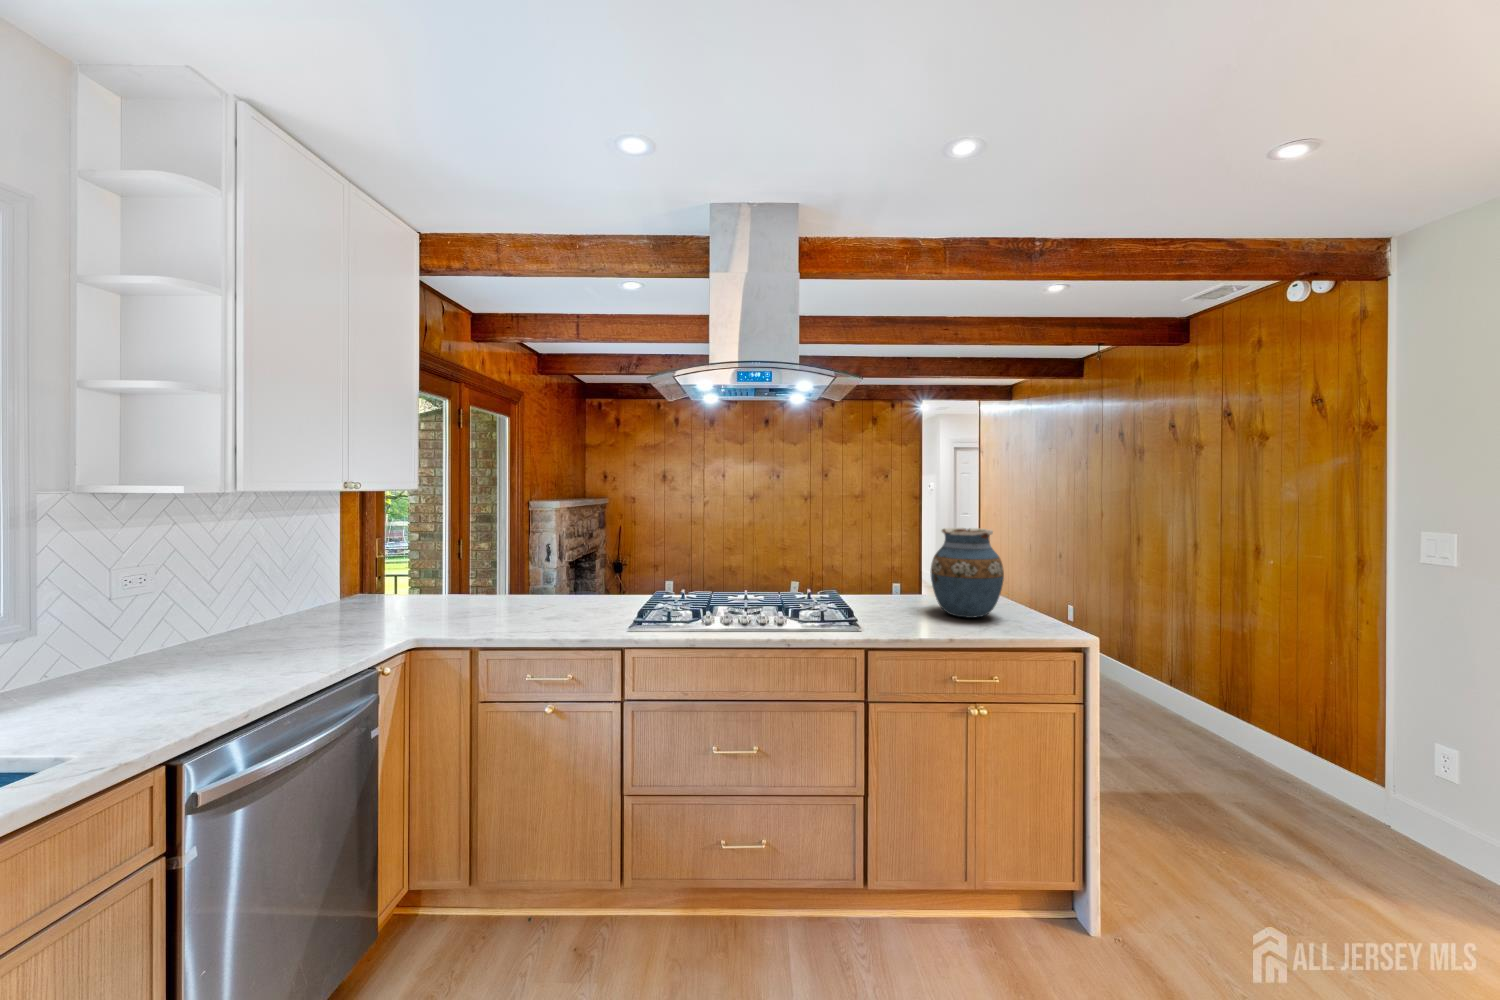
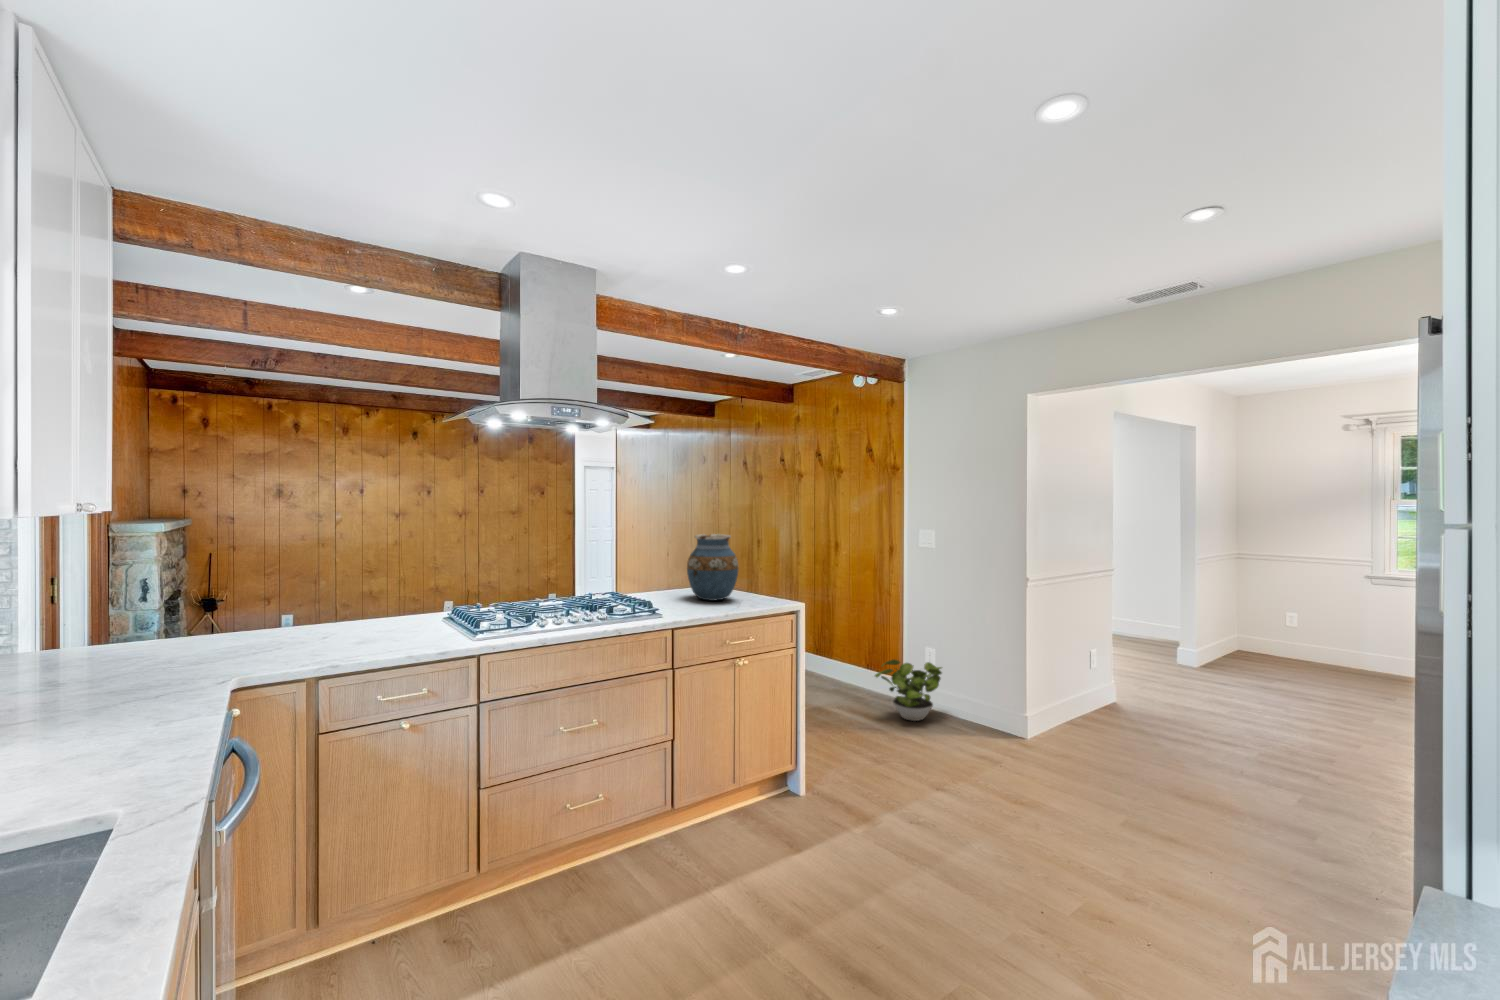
potted plant: none [1296,750,1464,868] -> present [875,660,942,721]

